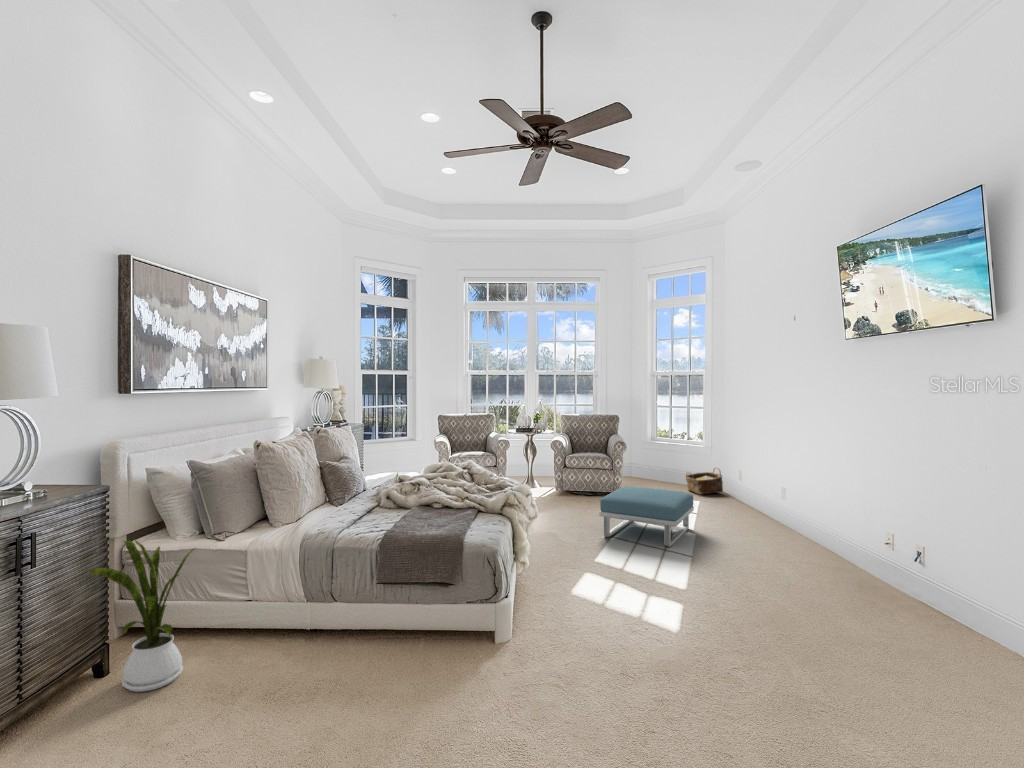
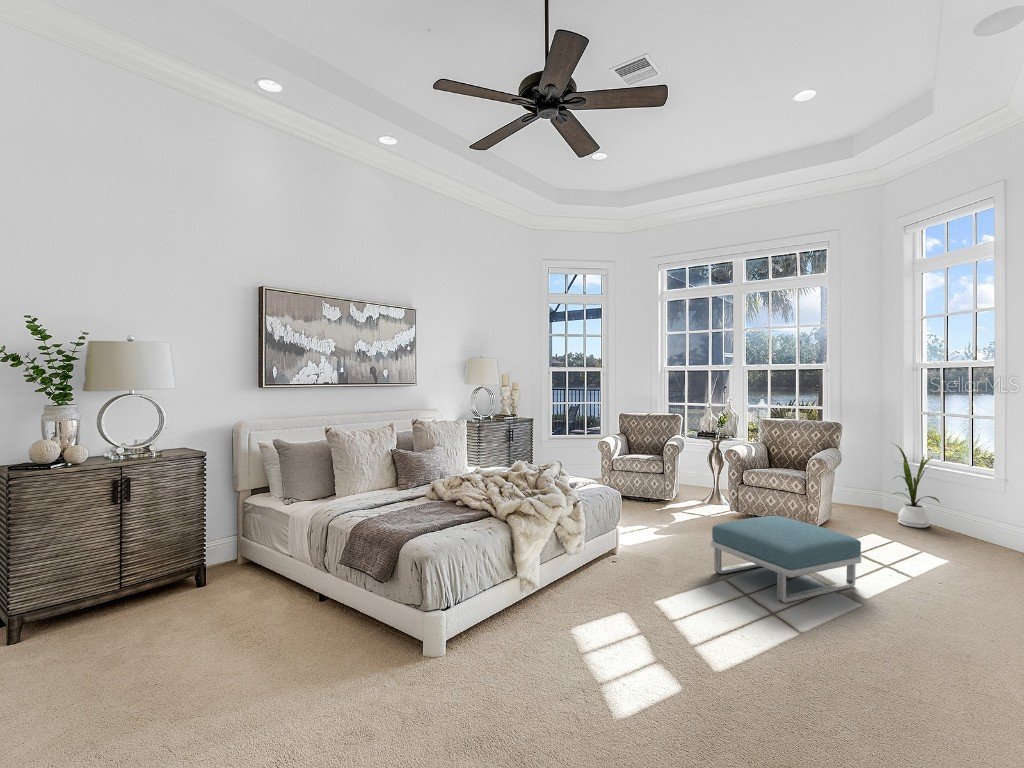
woven basket: present [686,468,723,495] -> none [935,510,1002,548]
house plant: present [89,540,194,692] -> present [893,444,939,528]

